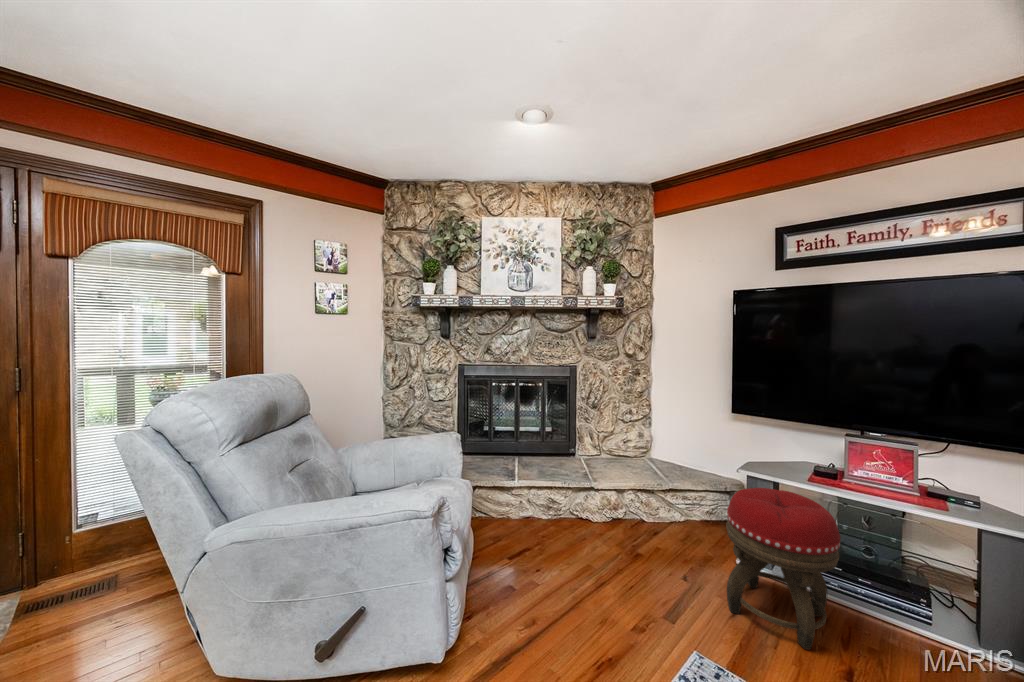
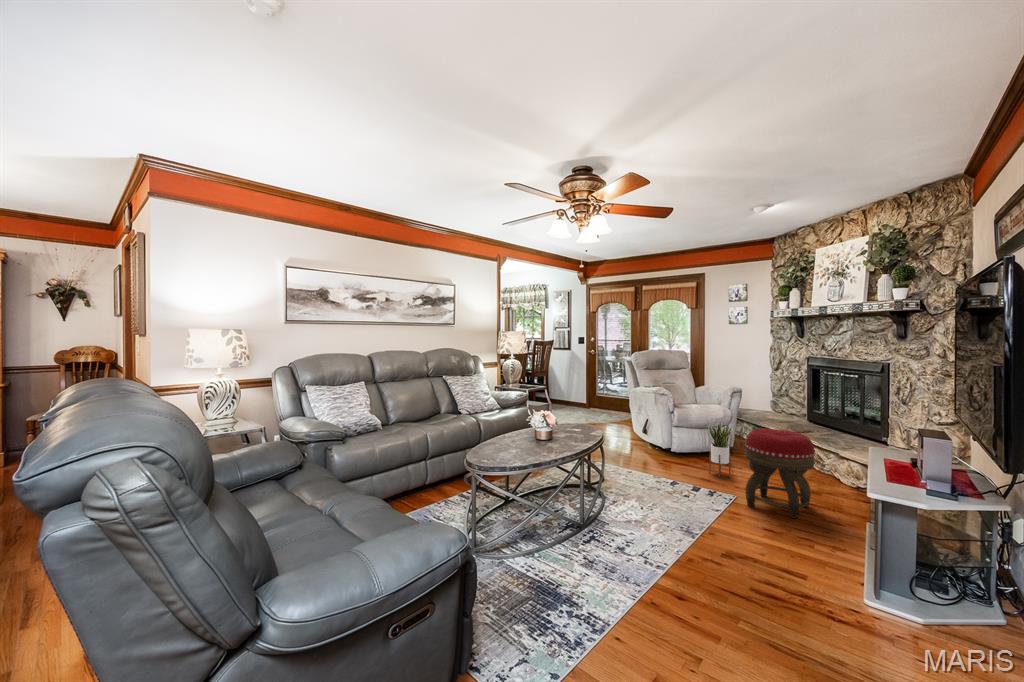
potted plant: none [622,518,663,642] -> present [707,420,732,477]

